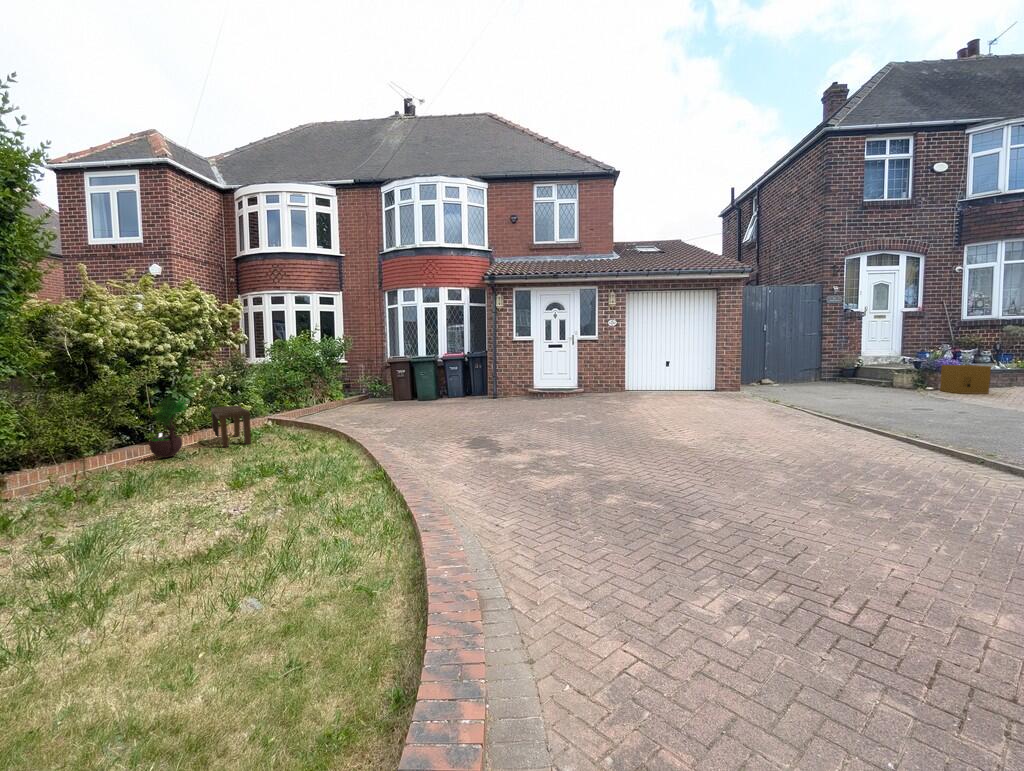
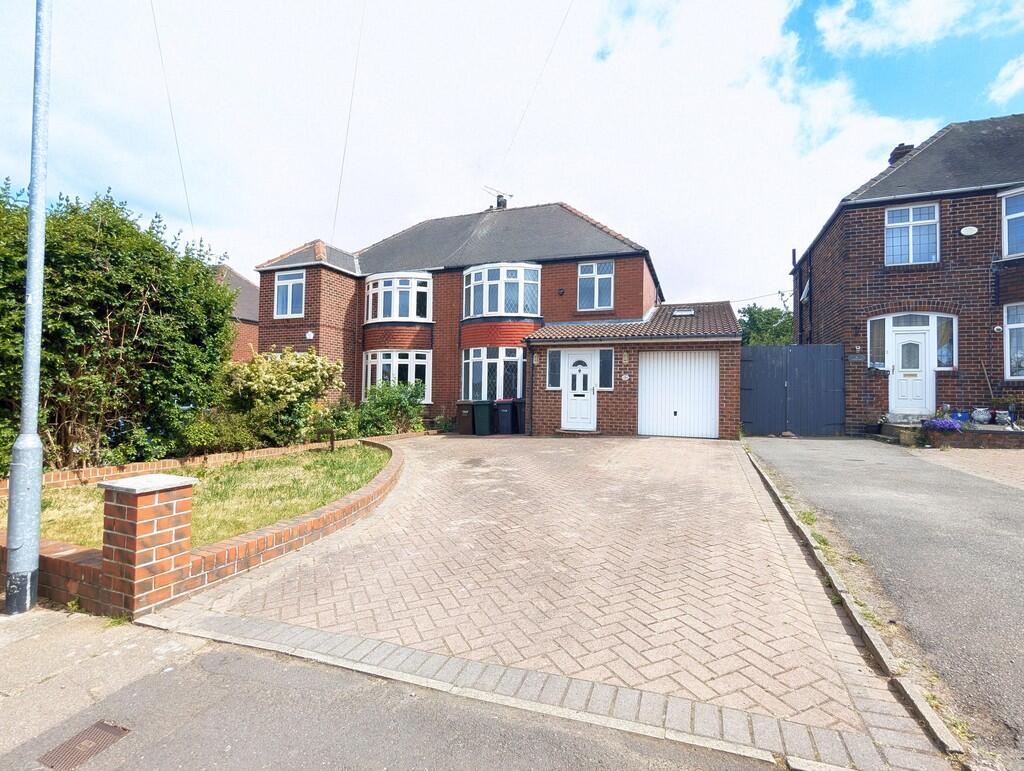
cardboard box: present [940,365,991,394] -> none [941,422,983,451]
potted tree: present [149,398,185,458] -> none [277,417,300,454]

